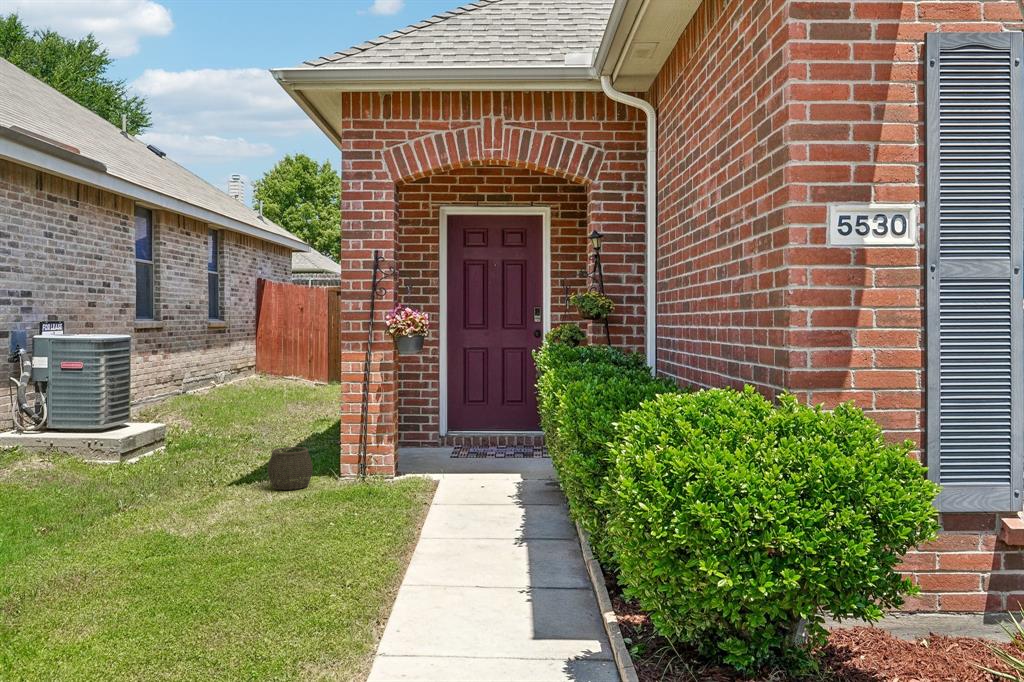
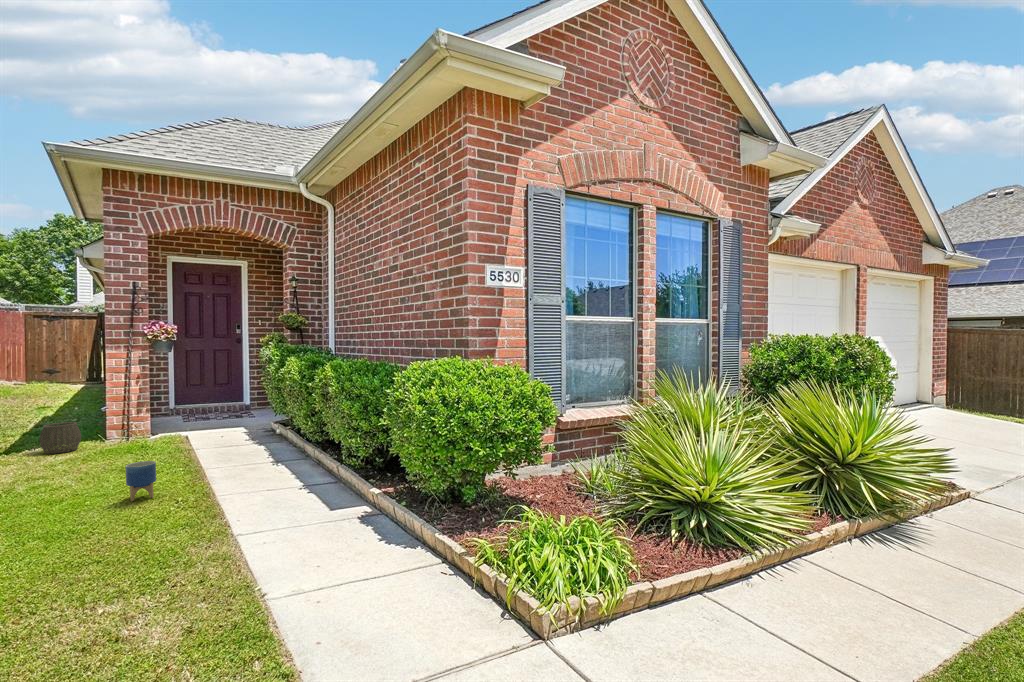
planter: none [274,551,316,618] -> present [126,461,156,501]

